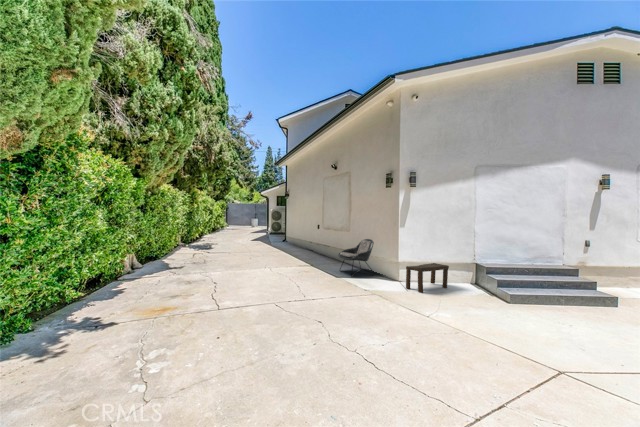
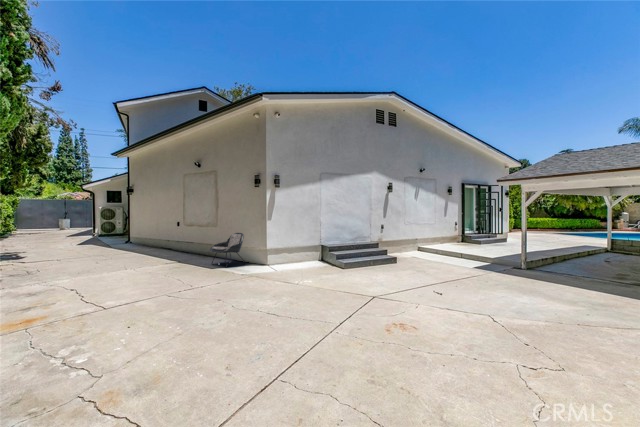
bench: present [406,263,449,293] -> none [274,248,305,271]

